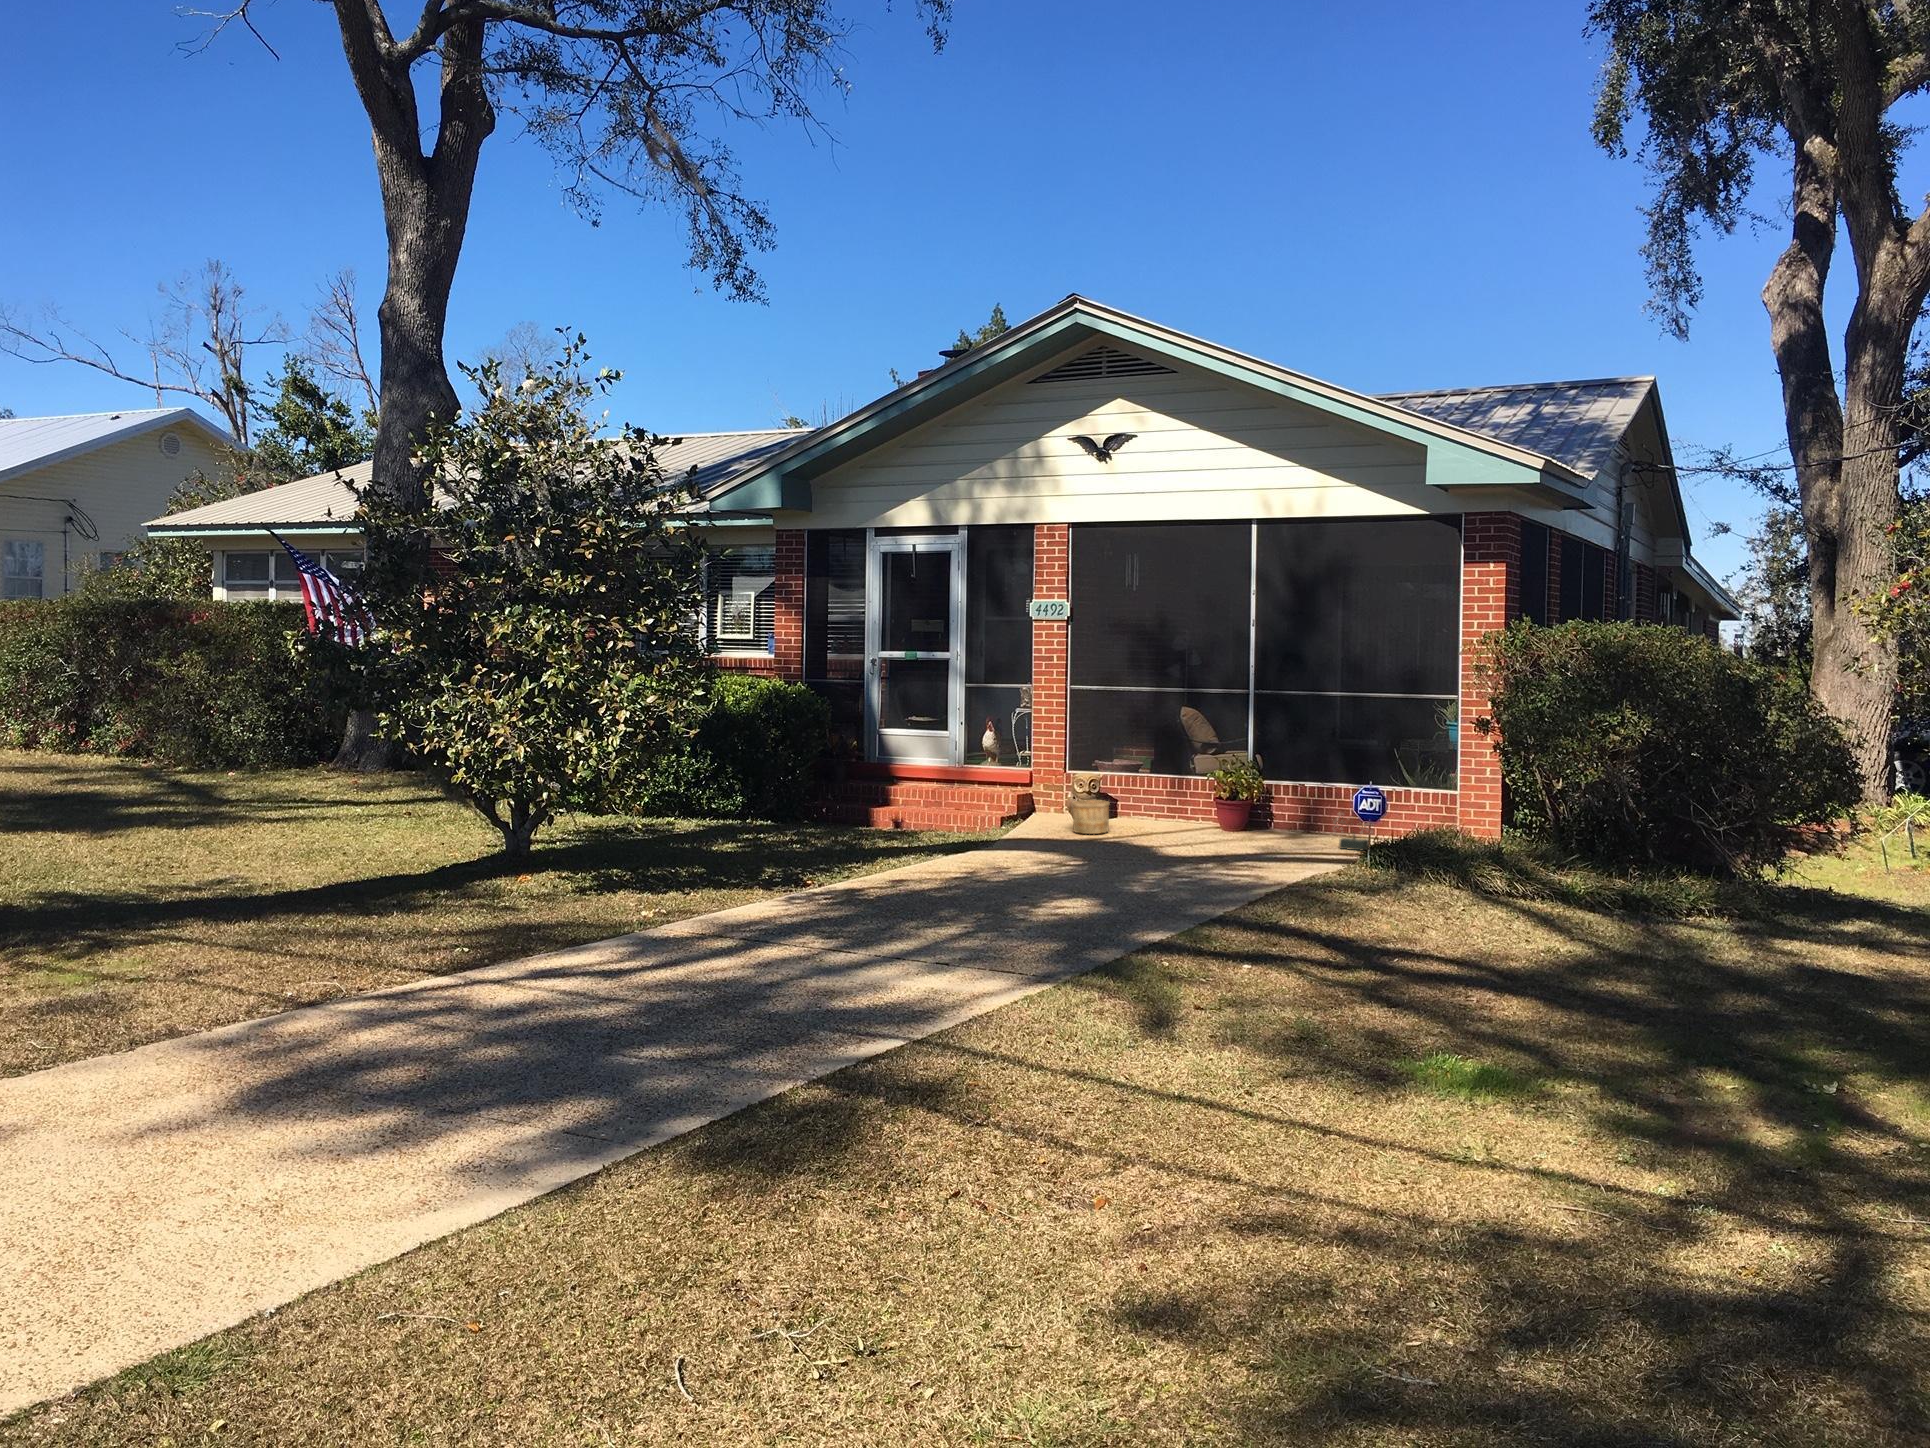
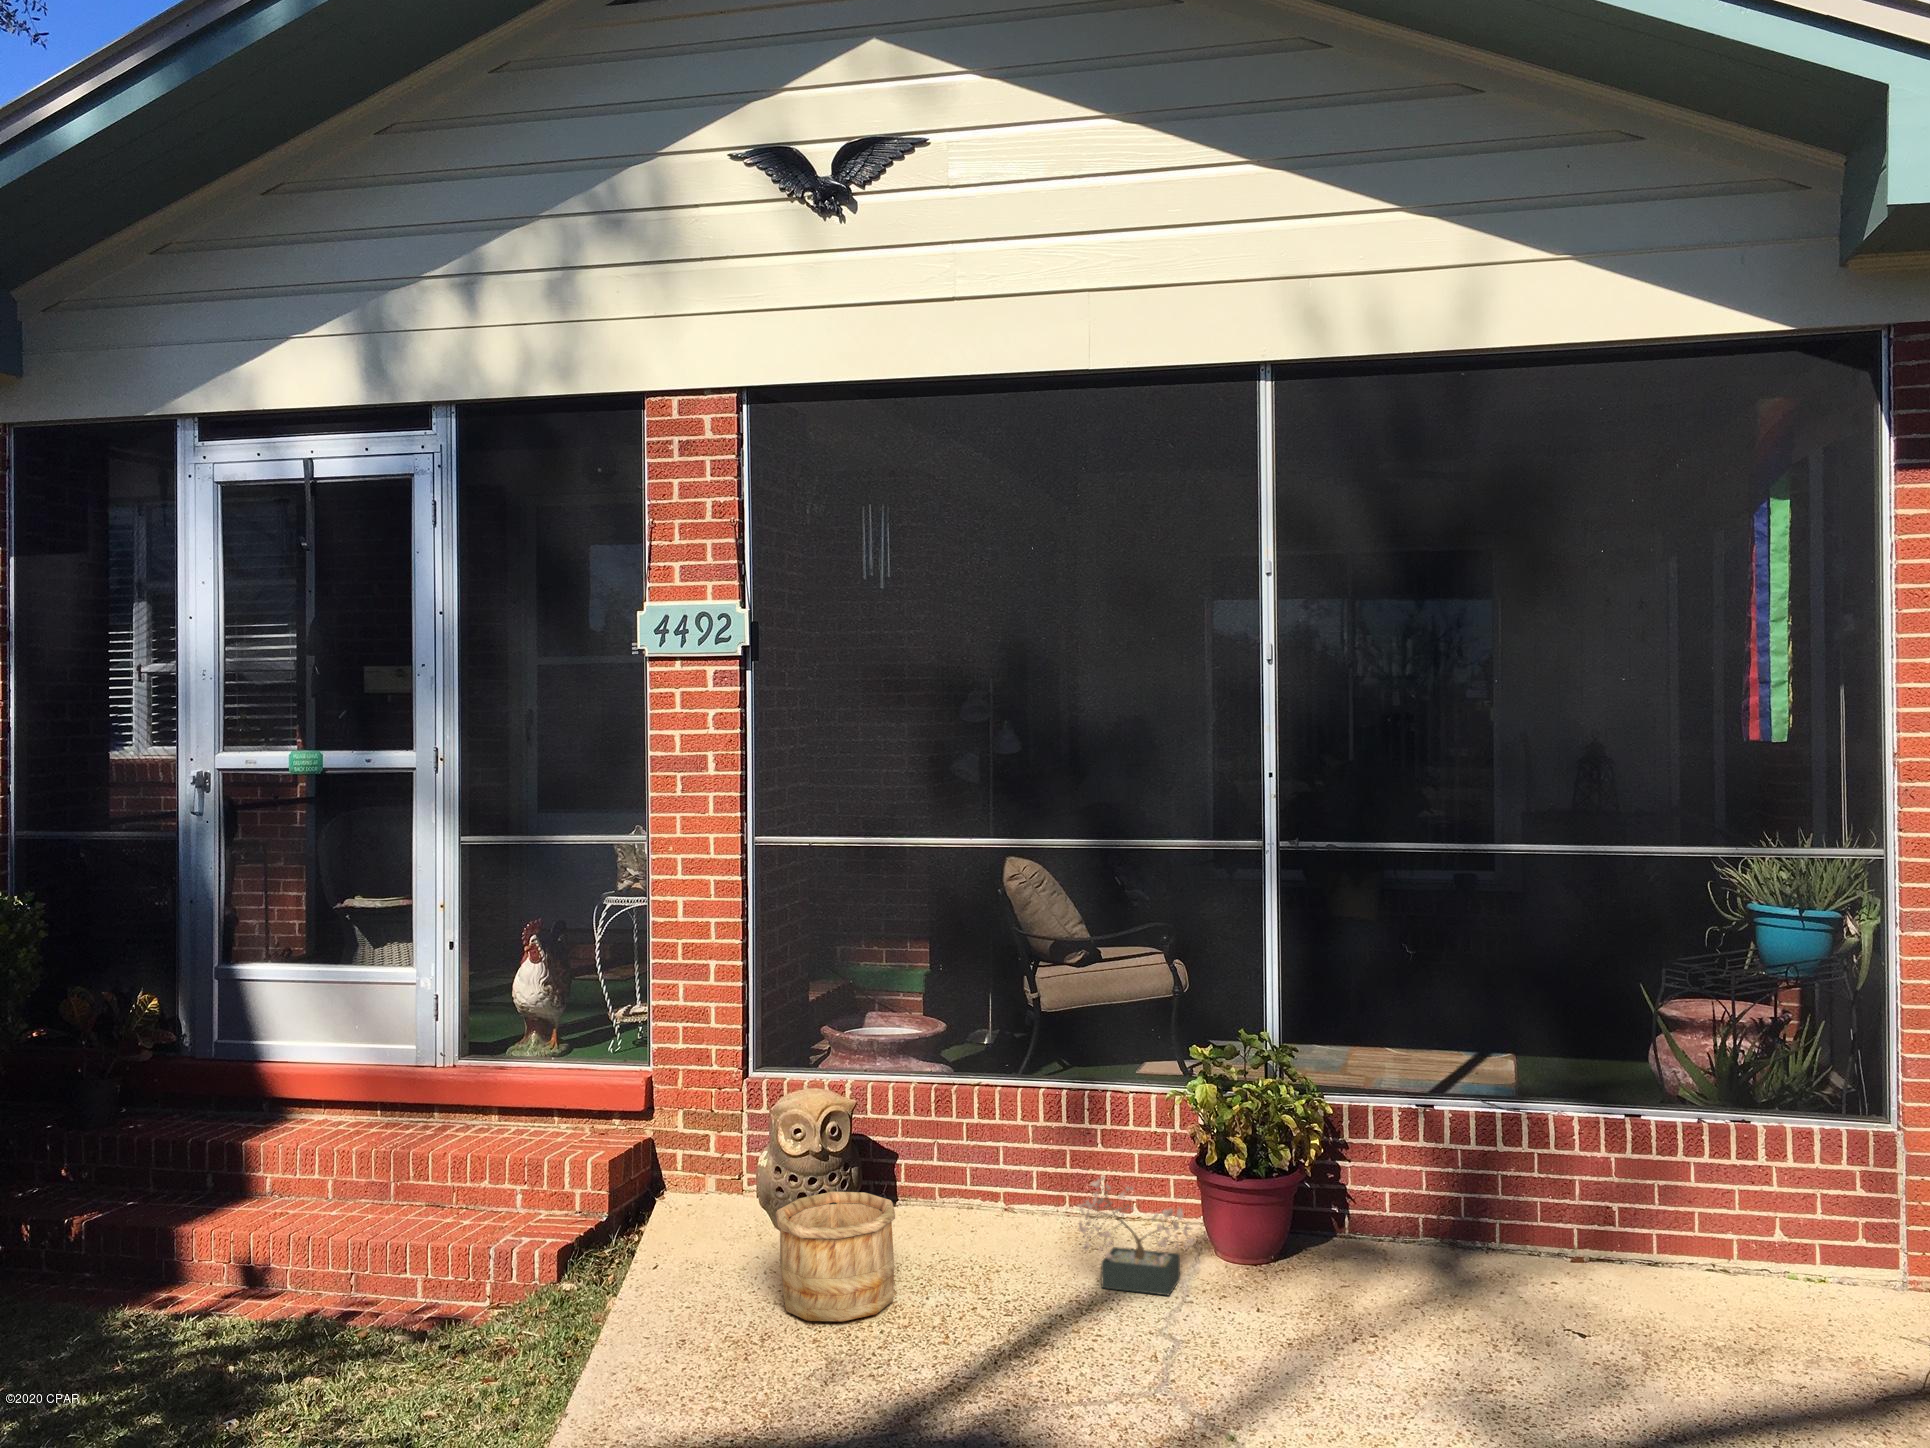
decorative plant: present [1334,813,1373,850] -> present [1078,1176,1194,1295]

